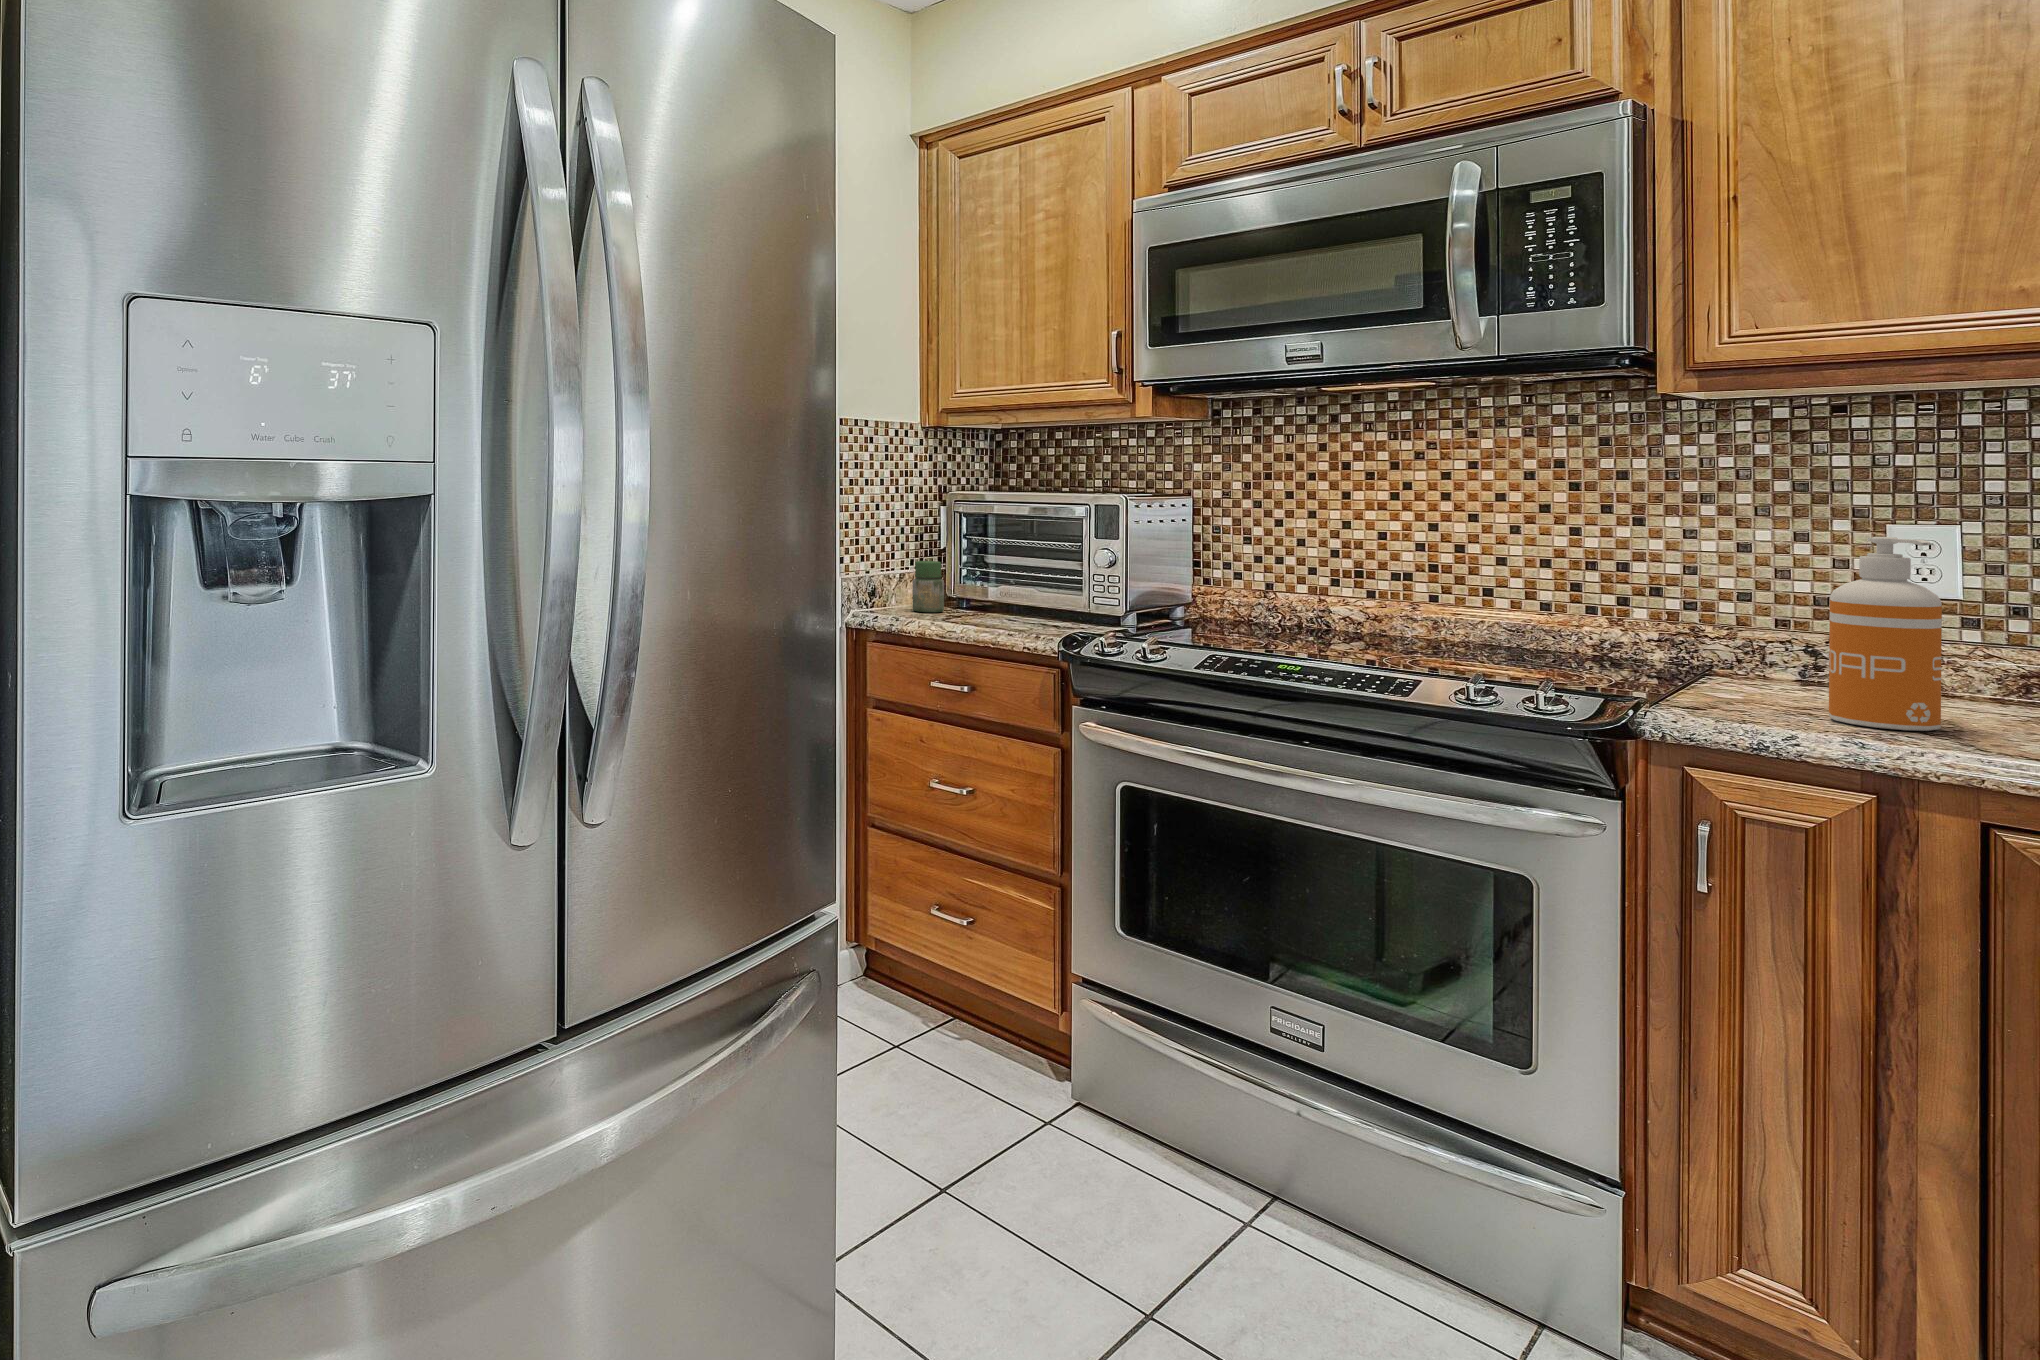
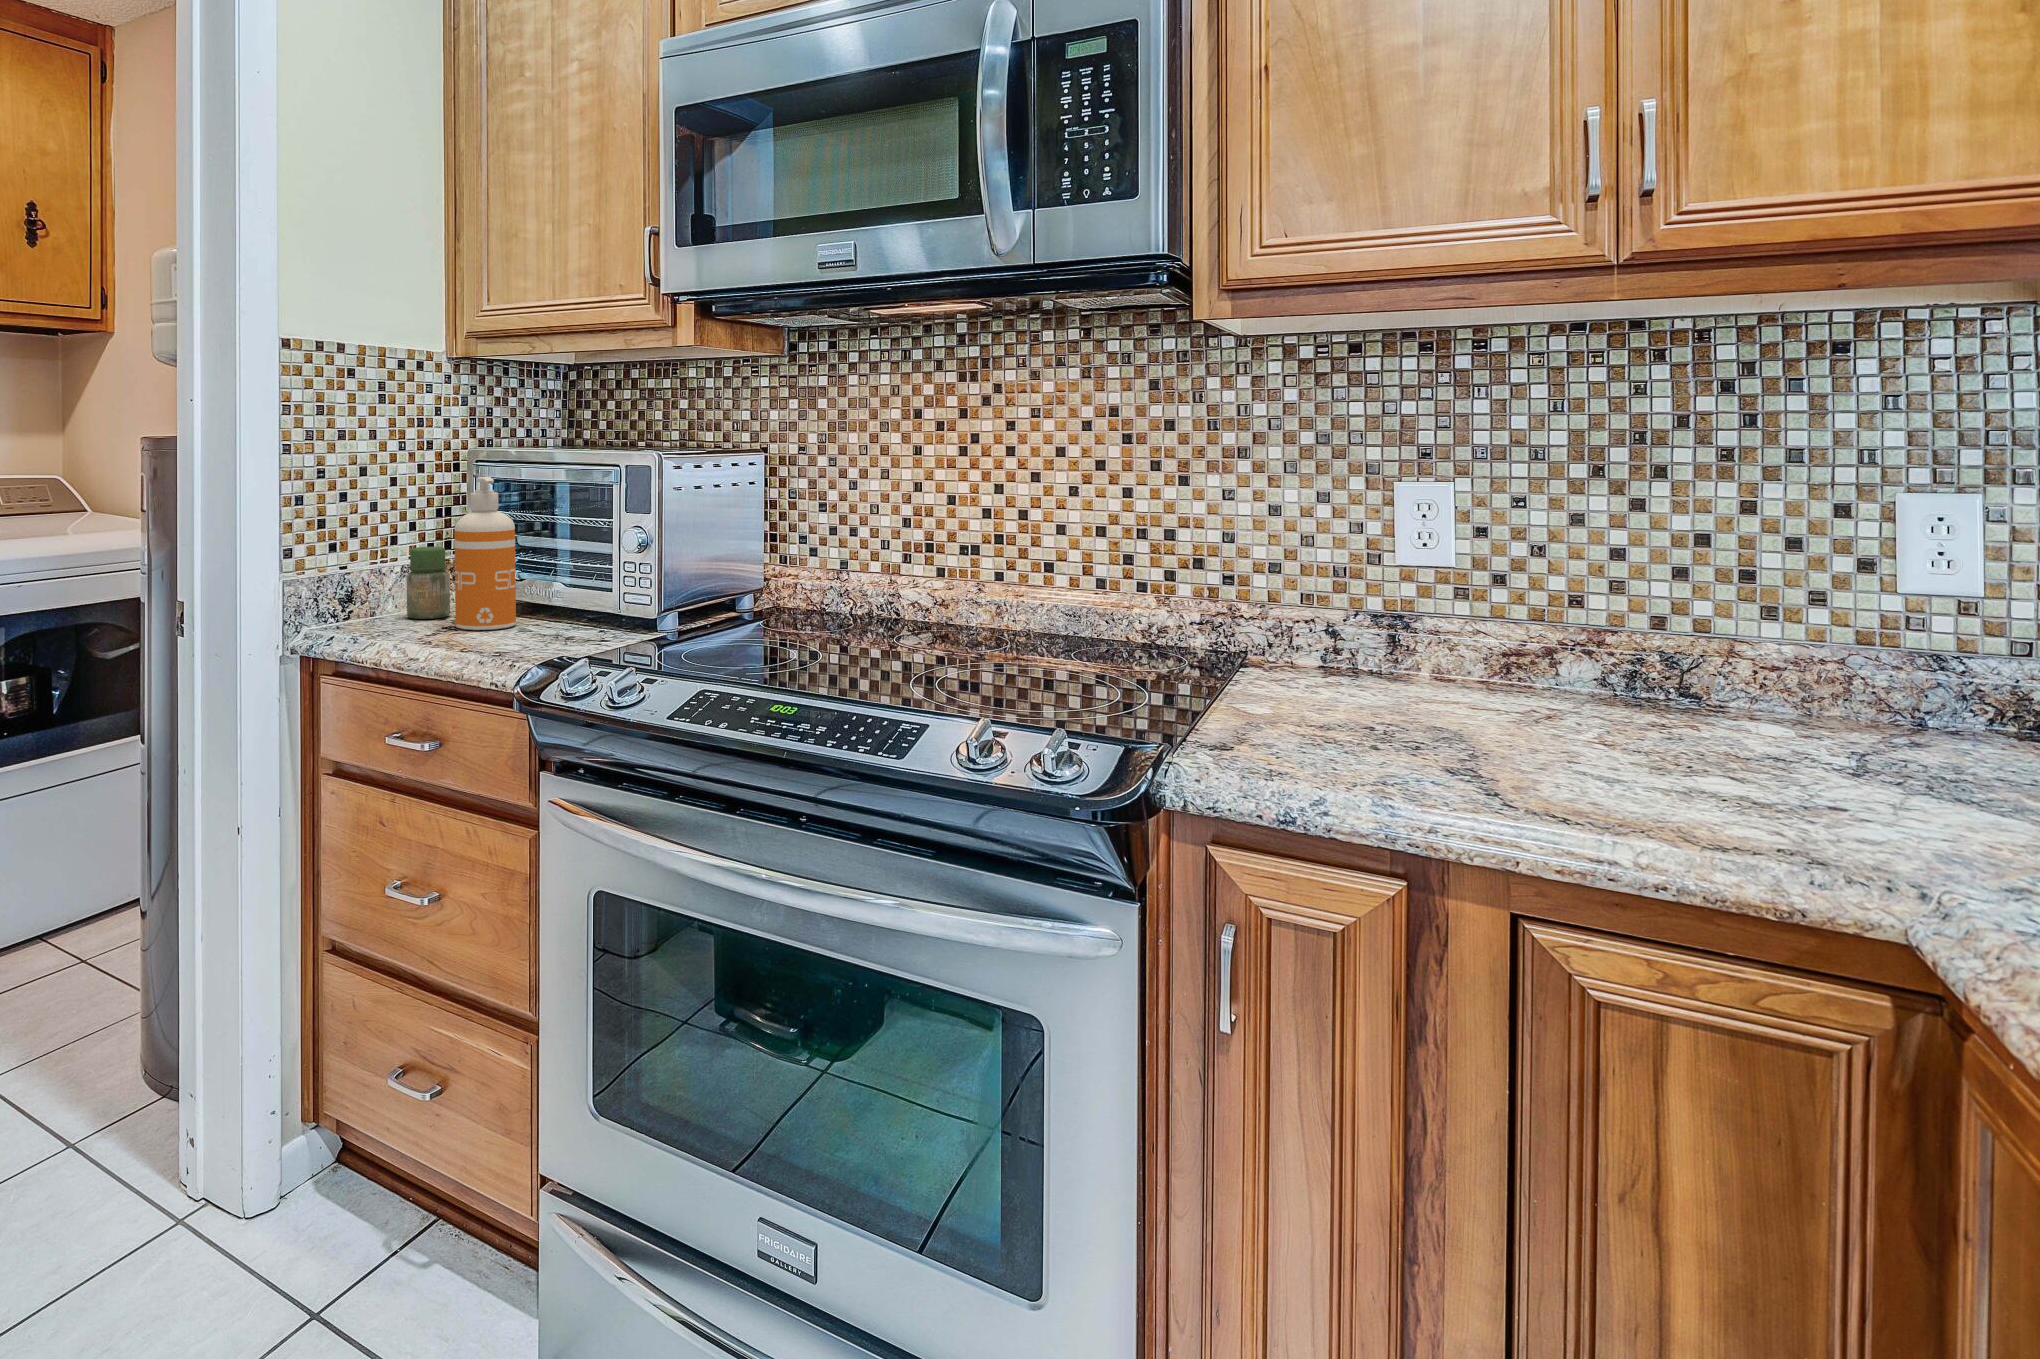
soap dispenser: present [1829,537,1942,731] -> present [454,477,516,630]

